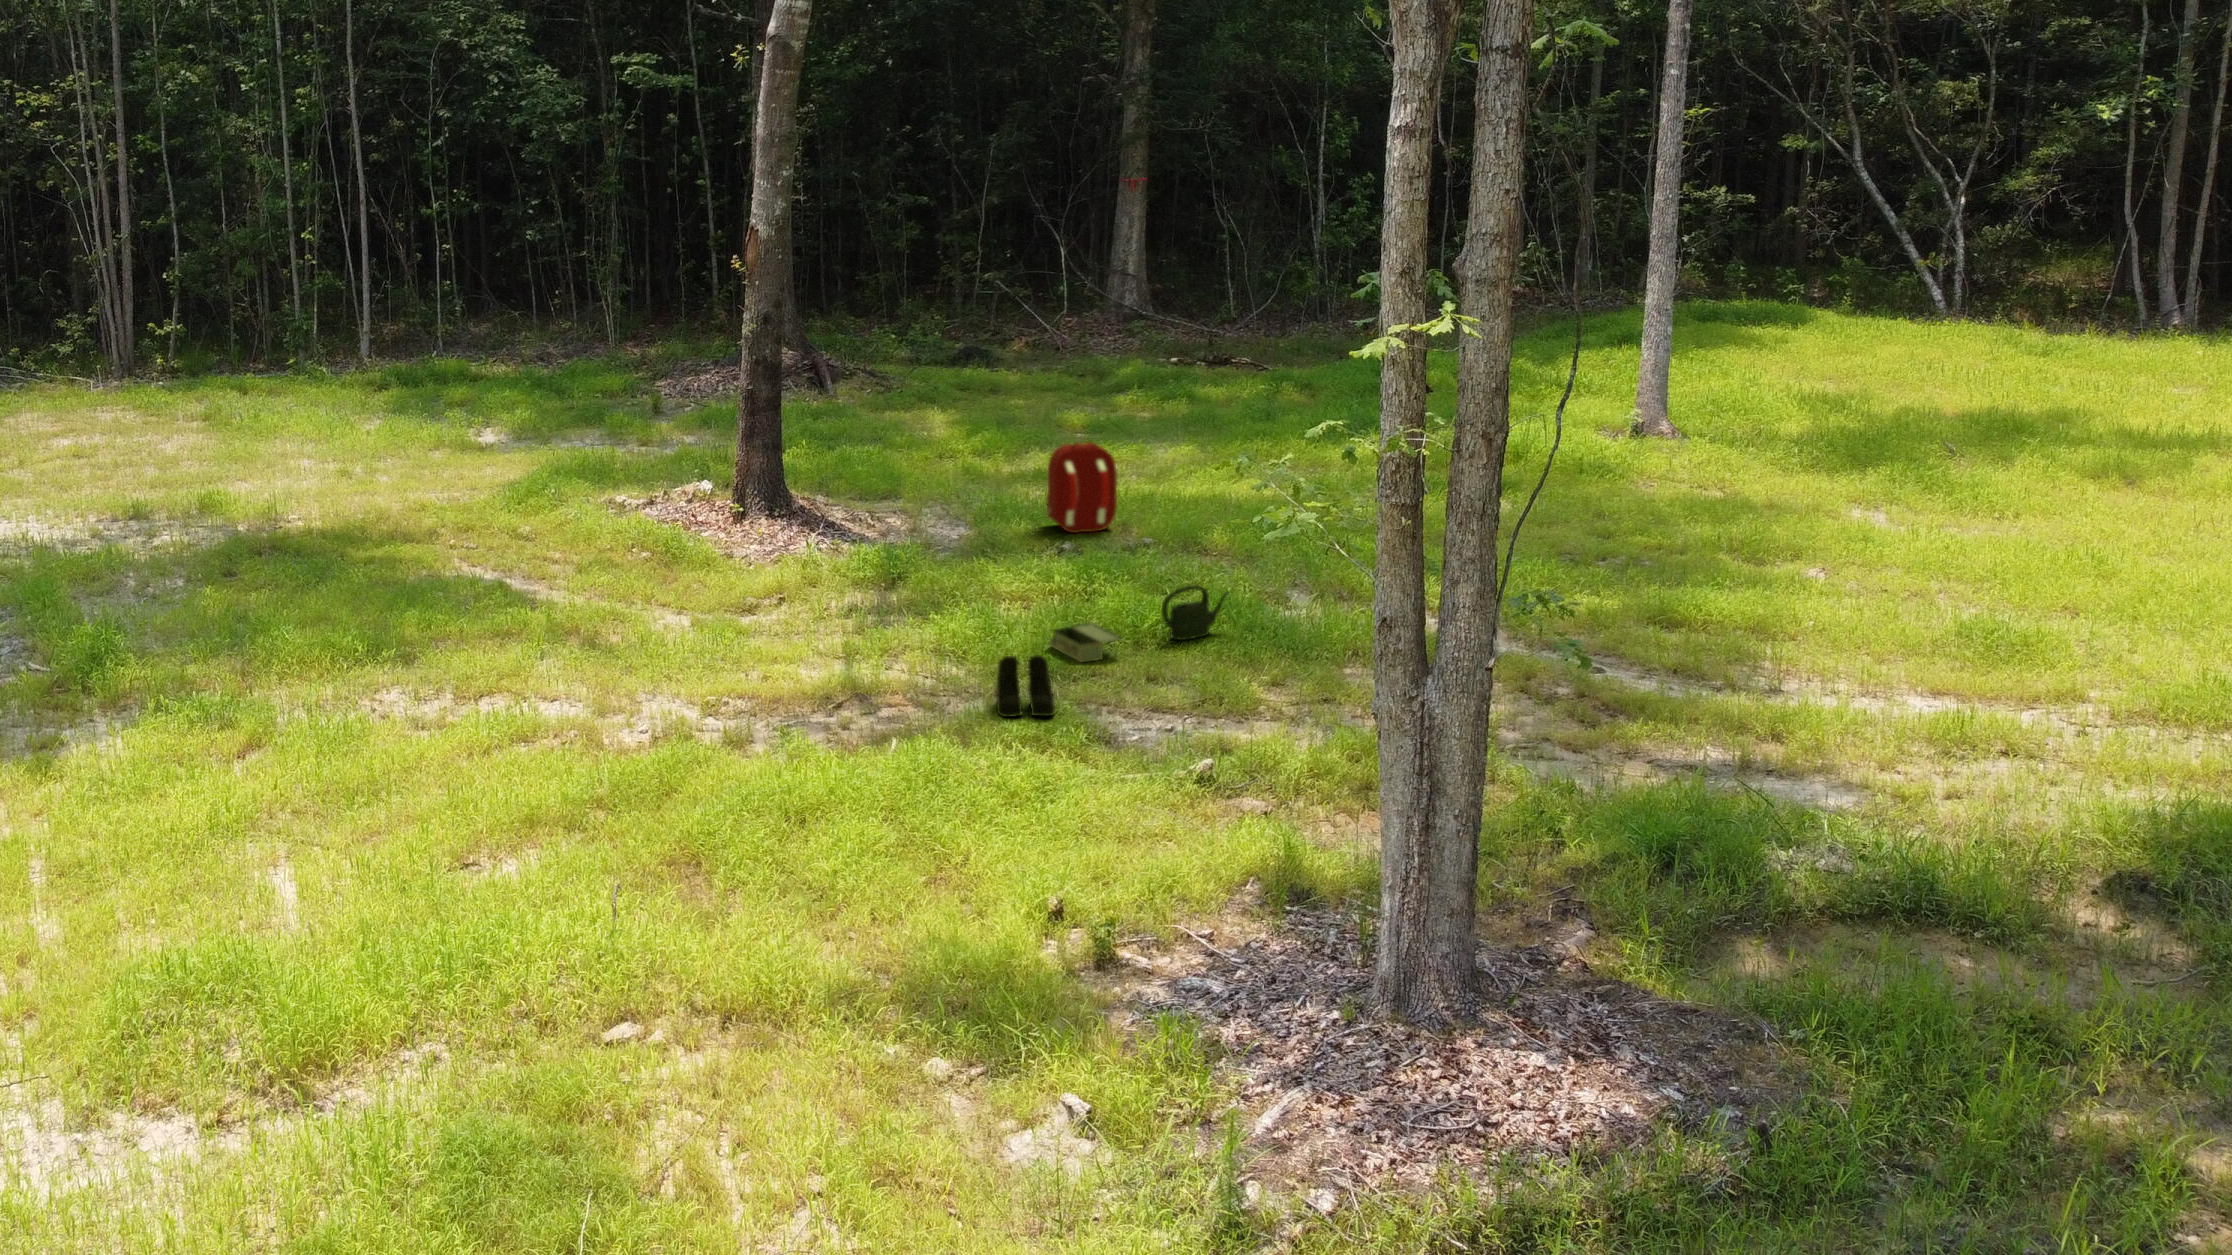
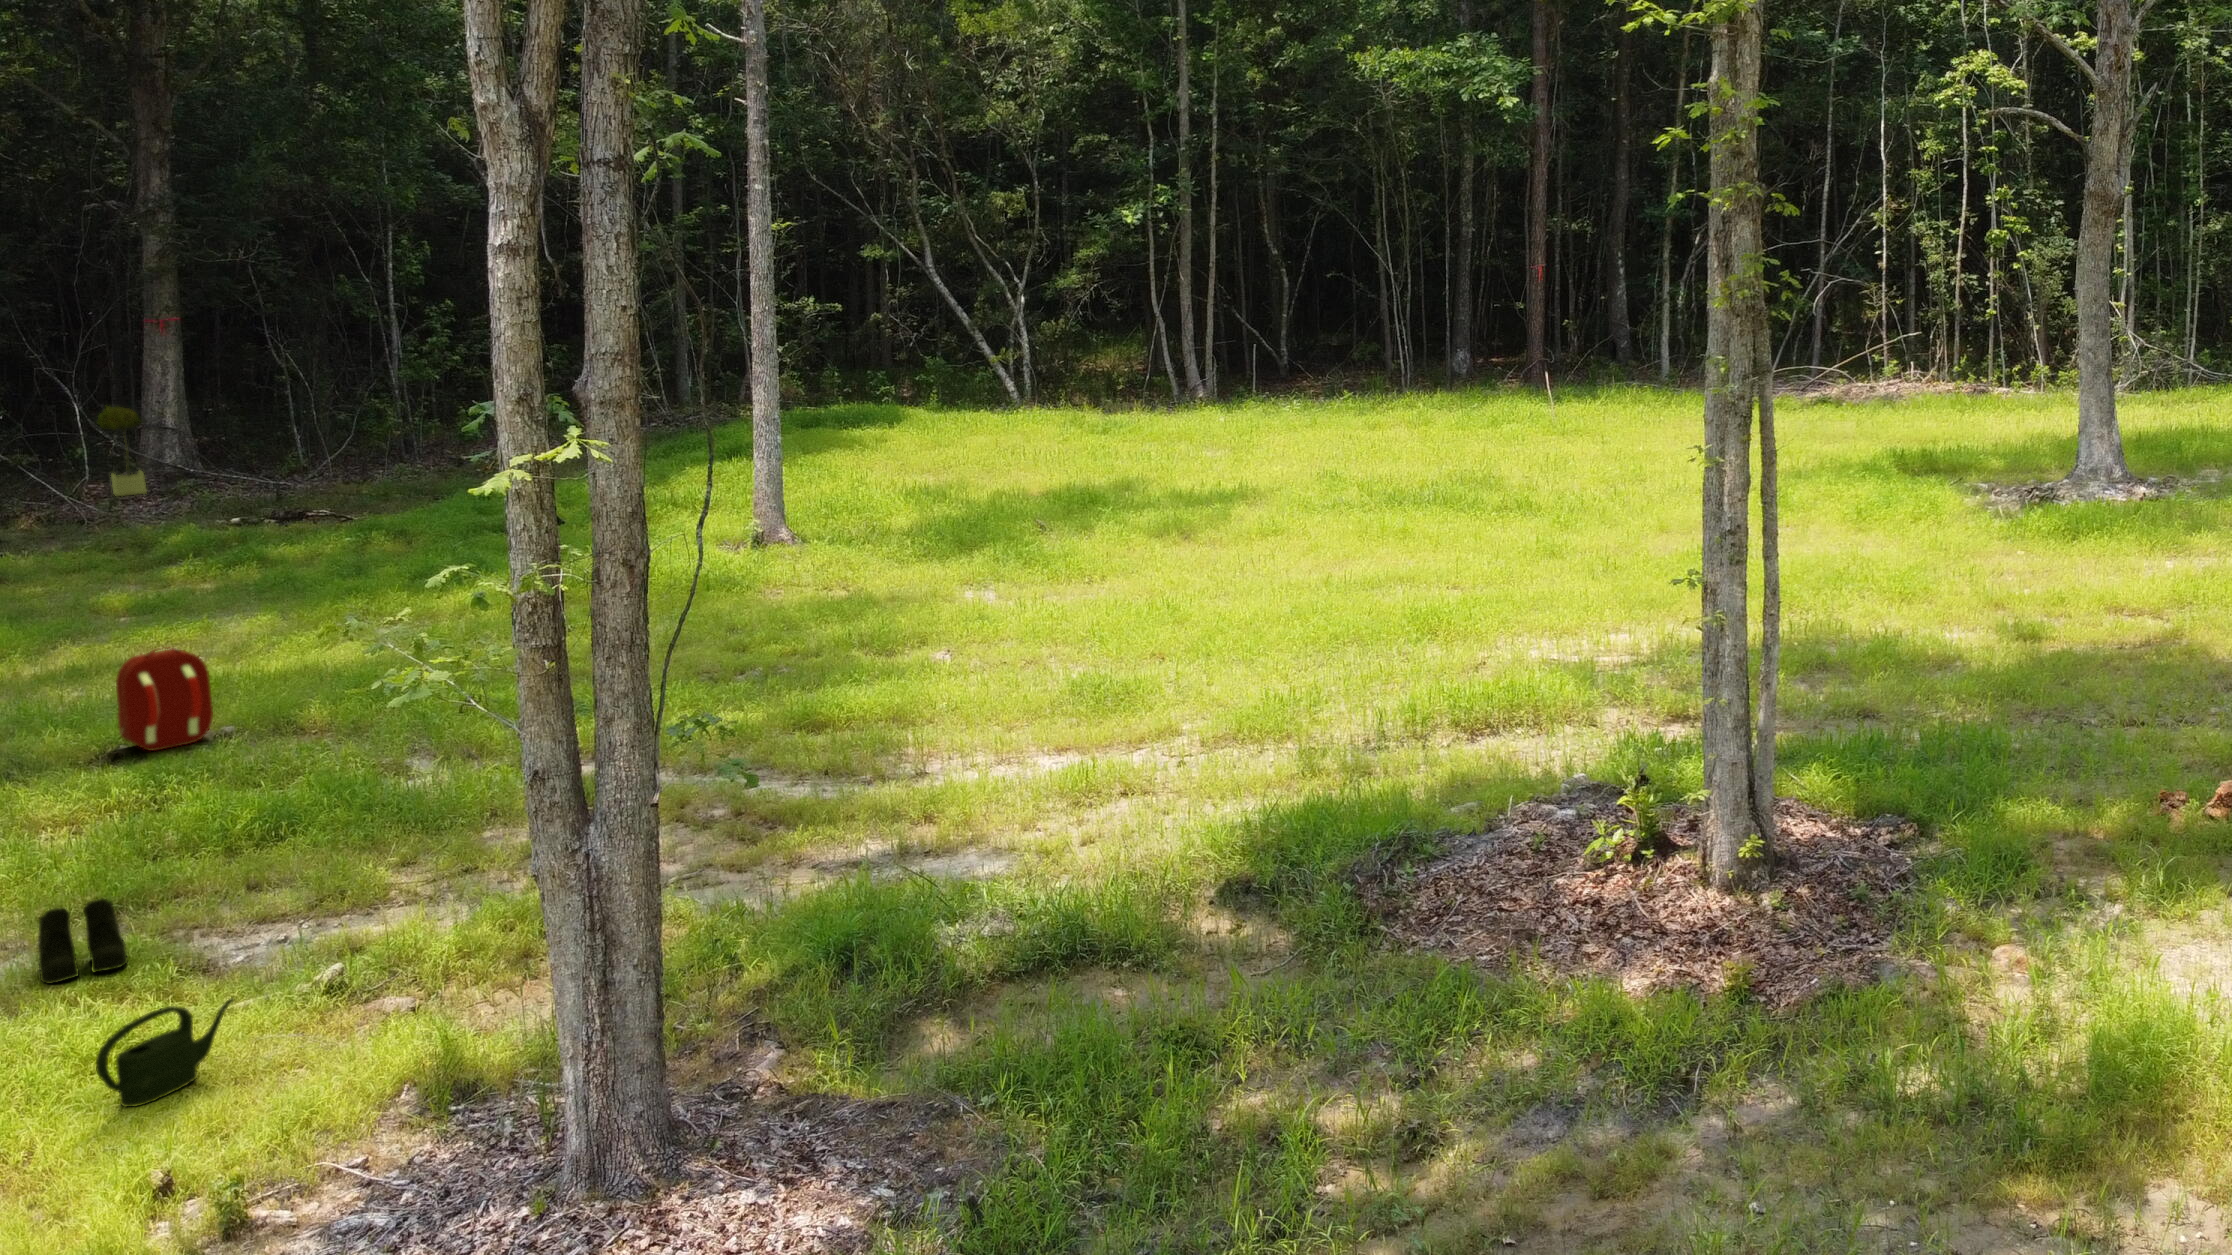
potted tree: none [1031,194,1068,282] -> present [97,406,147,496]
watering can: present [1161,585,1229,640] -> present [96,998,234,1107]
toolbox: present [1050,623,1122,662] -> none [121,846,225,894]

